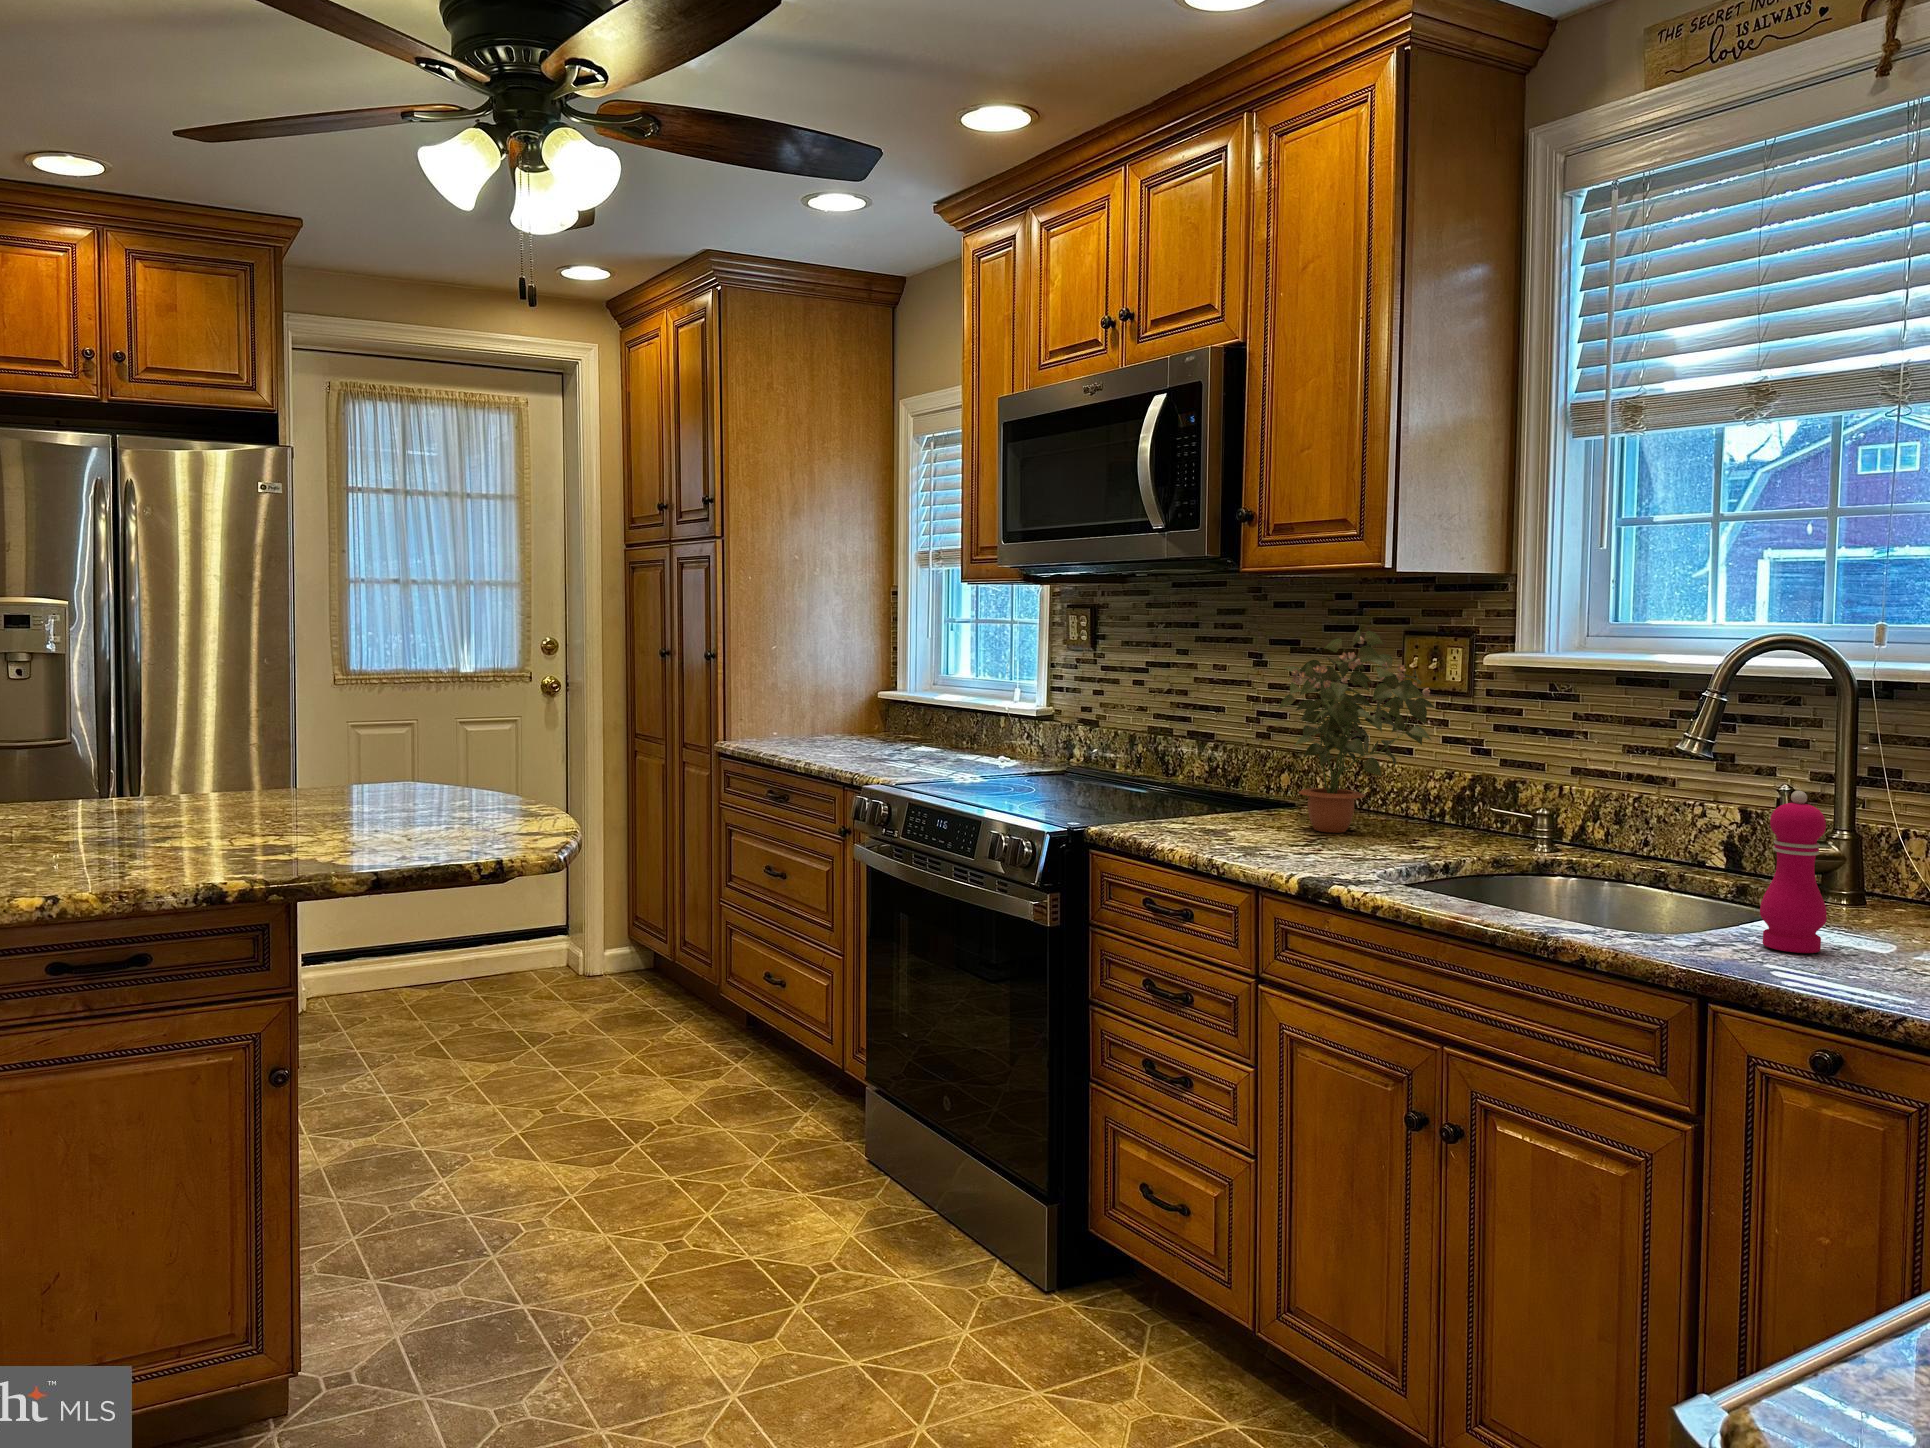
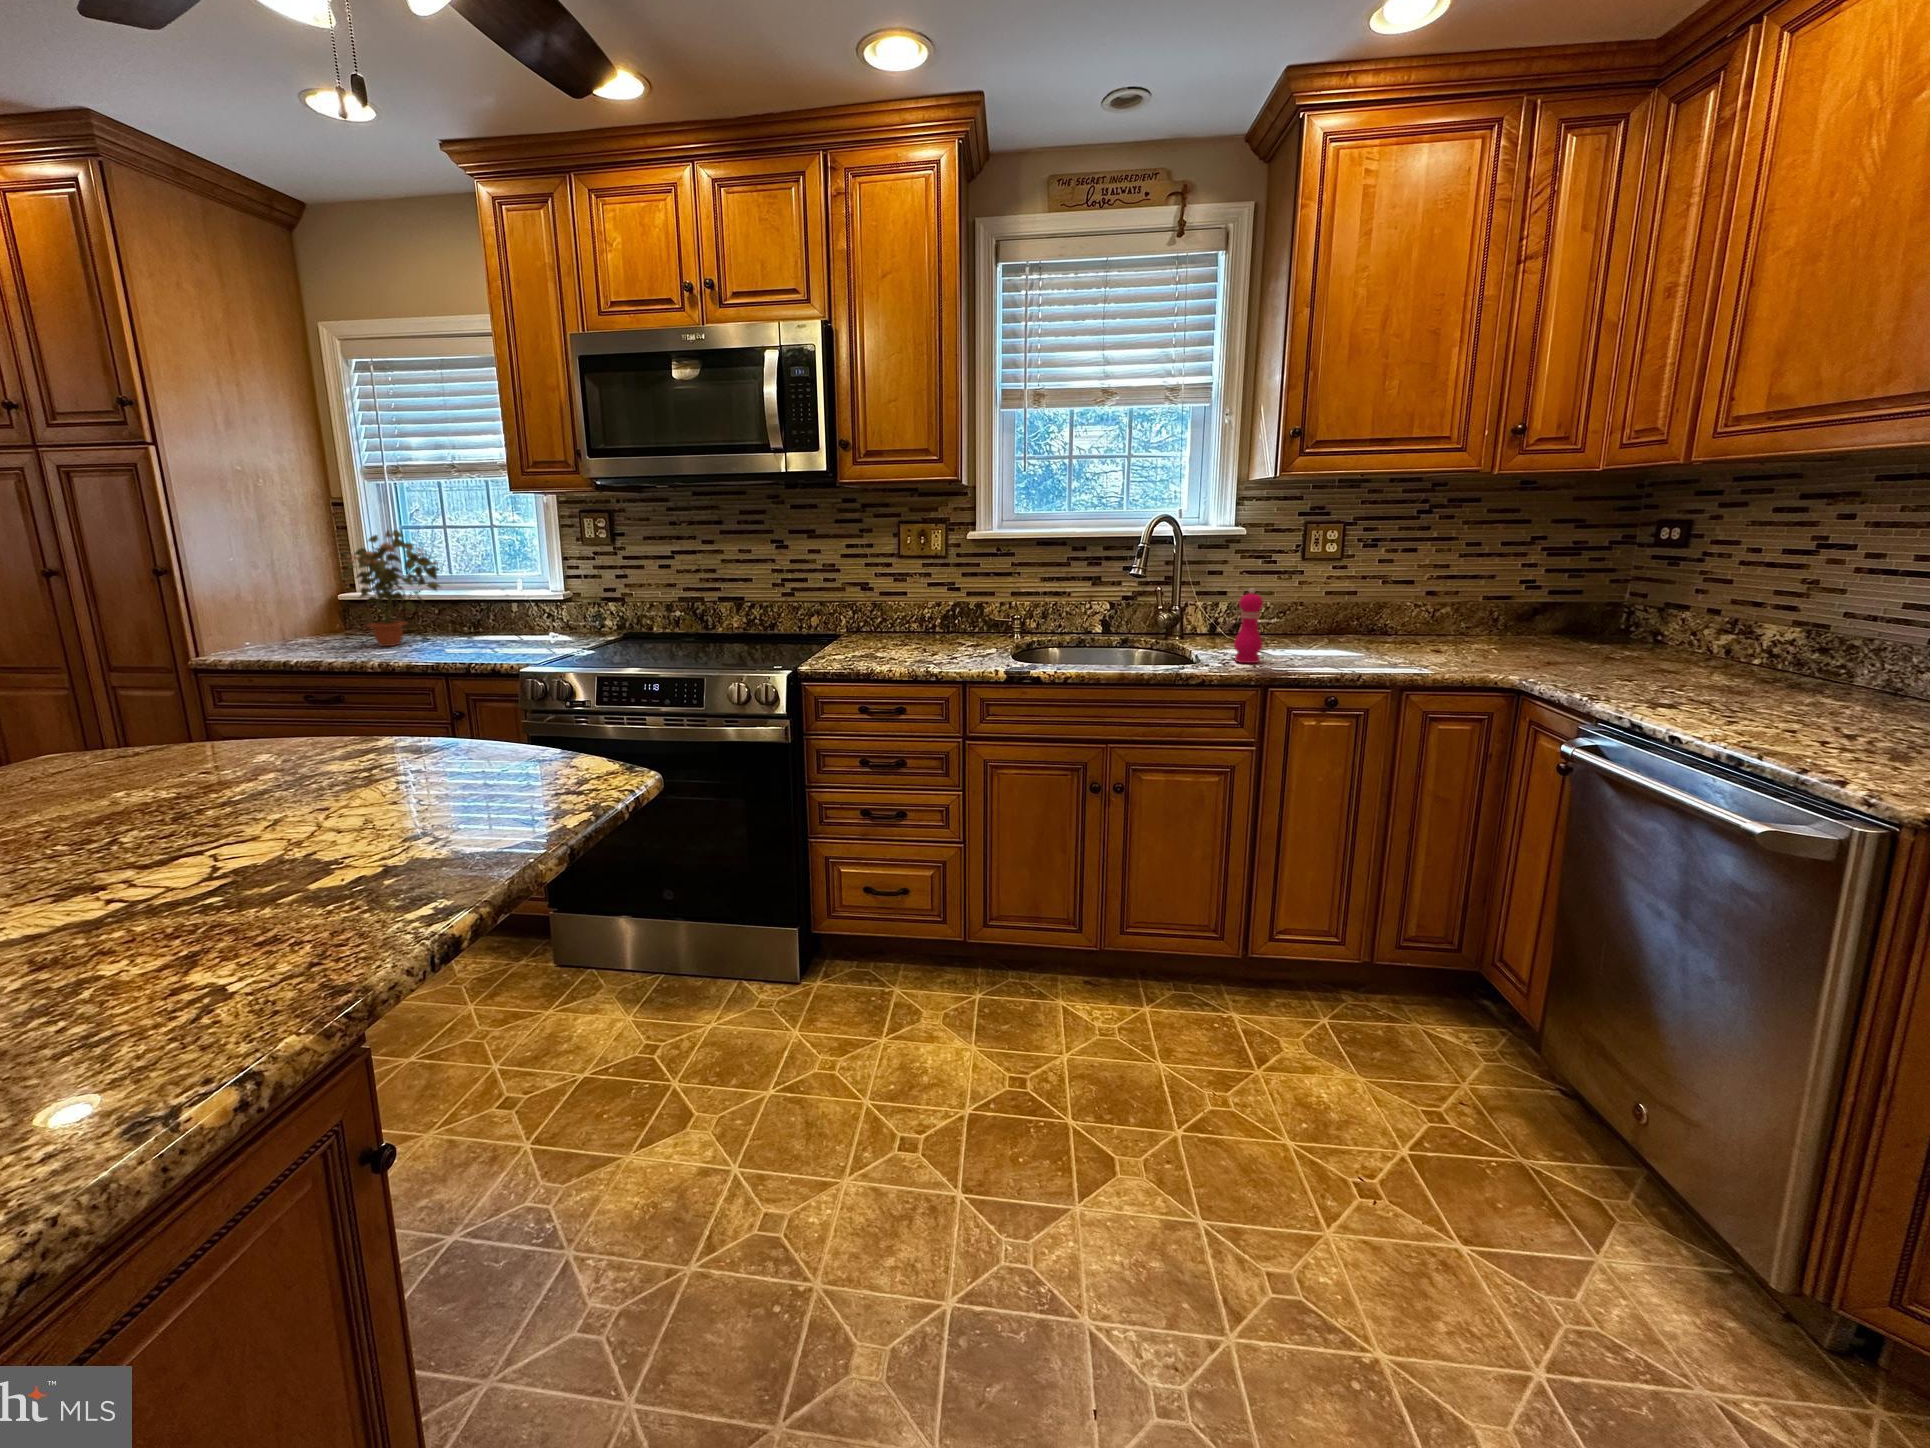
potted plant: present [1278,630,1436,833] -> present [342,530,440,646]

